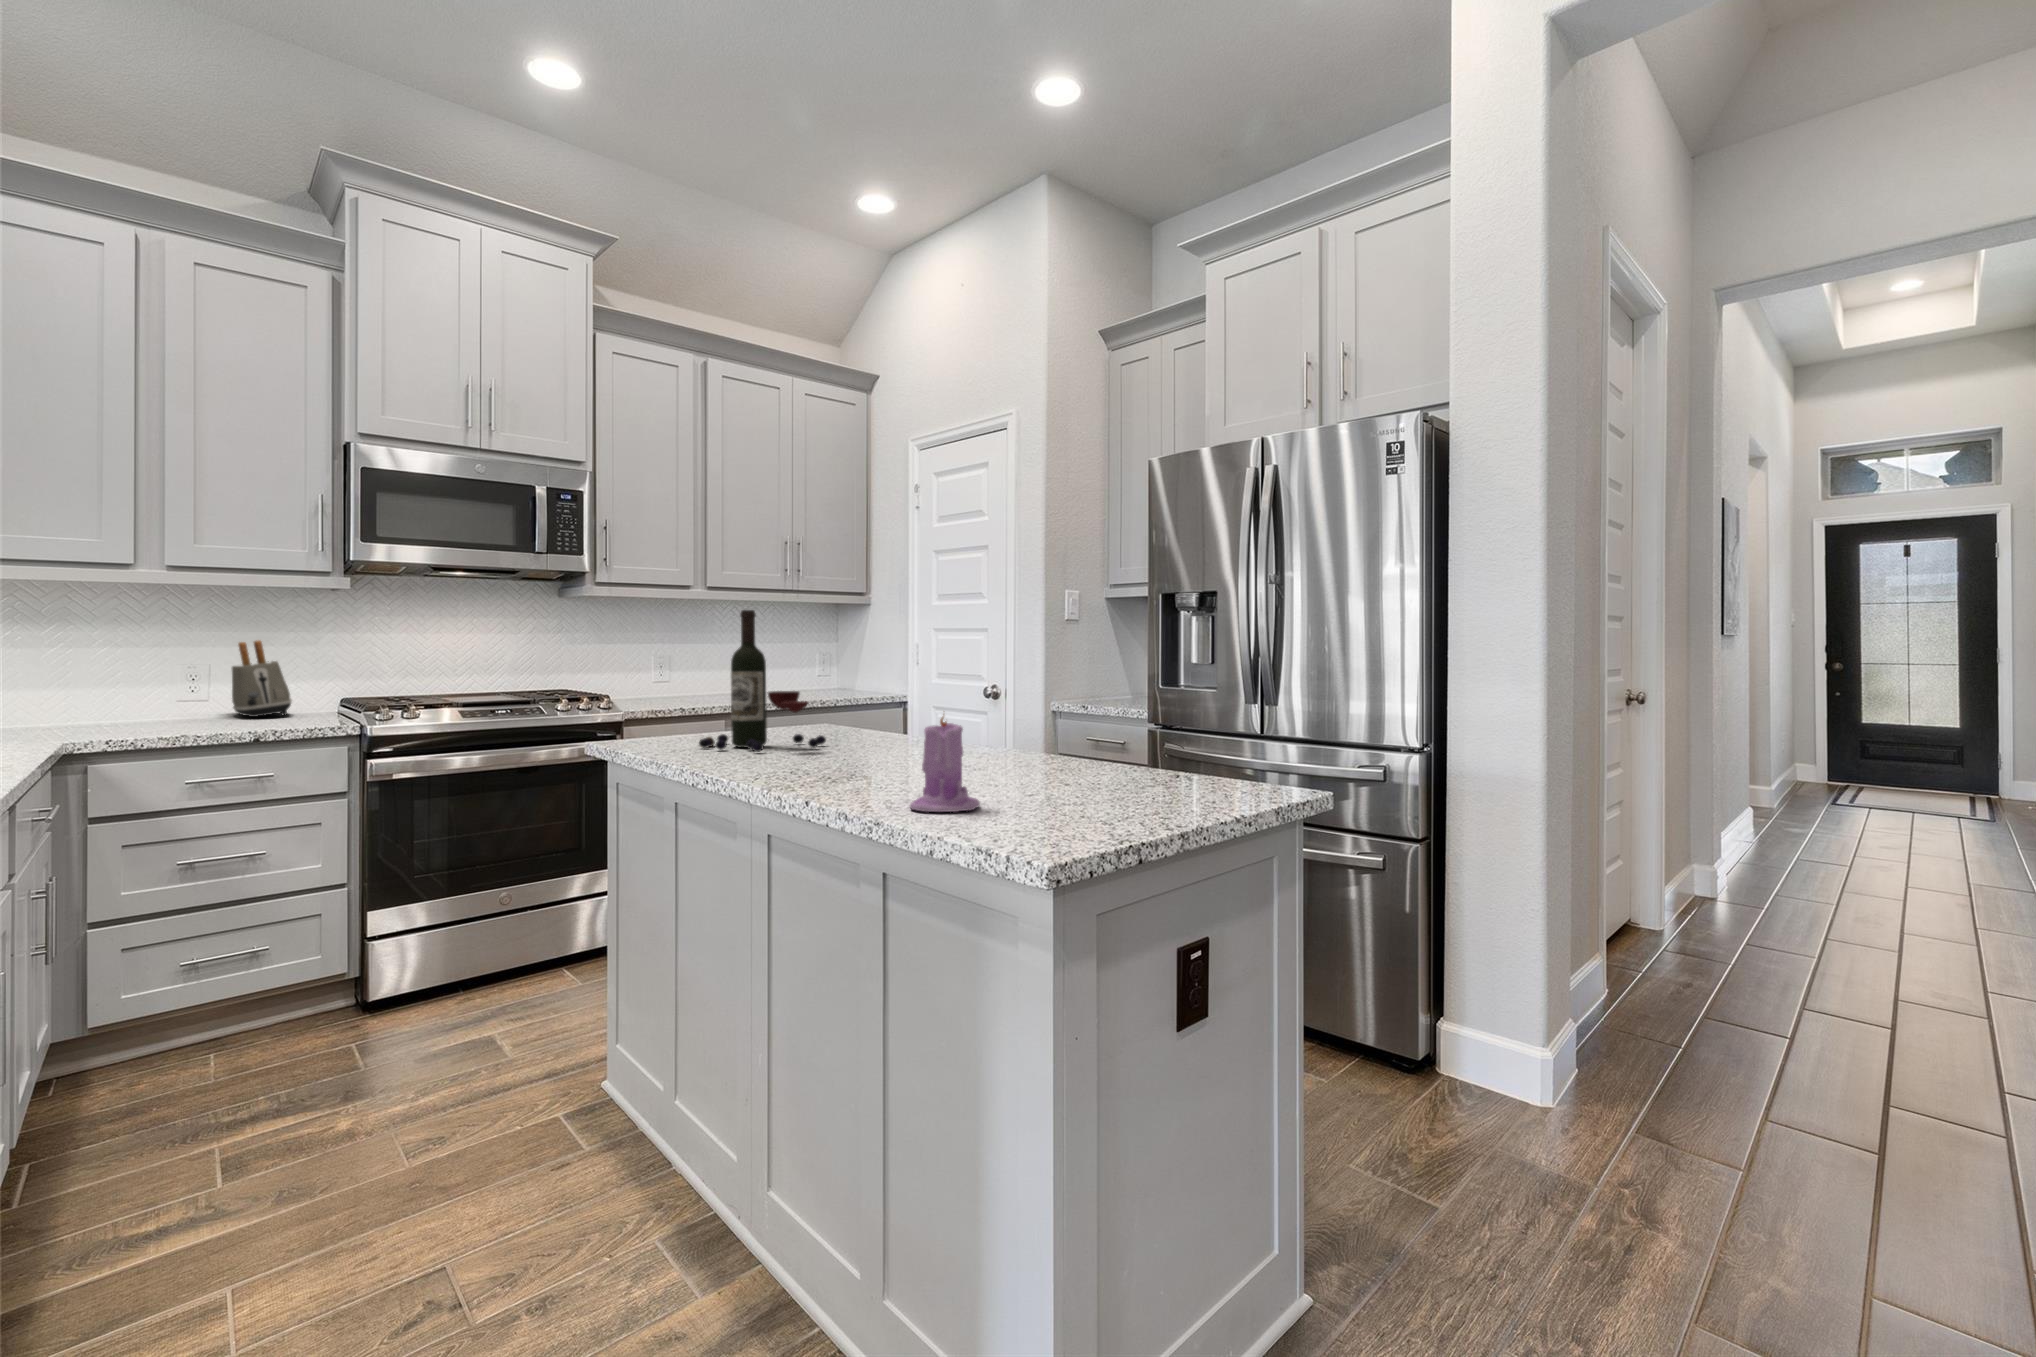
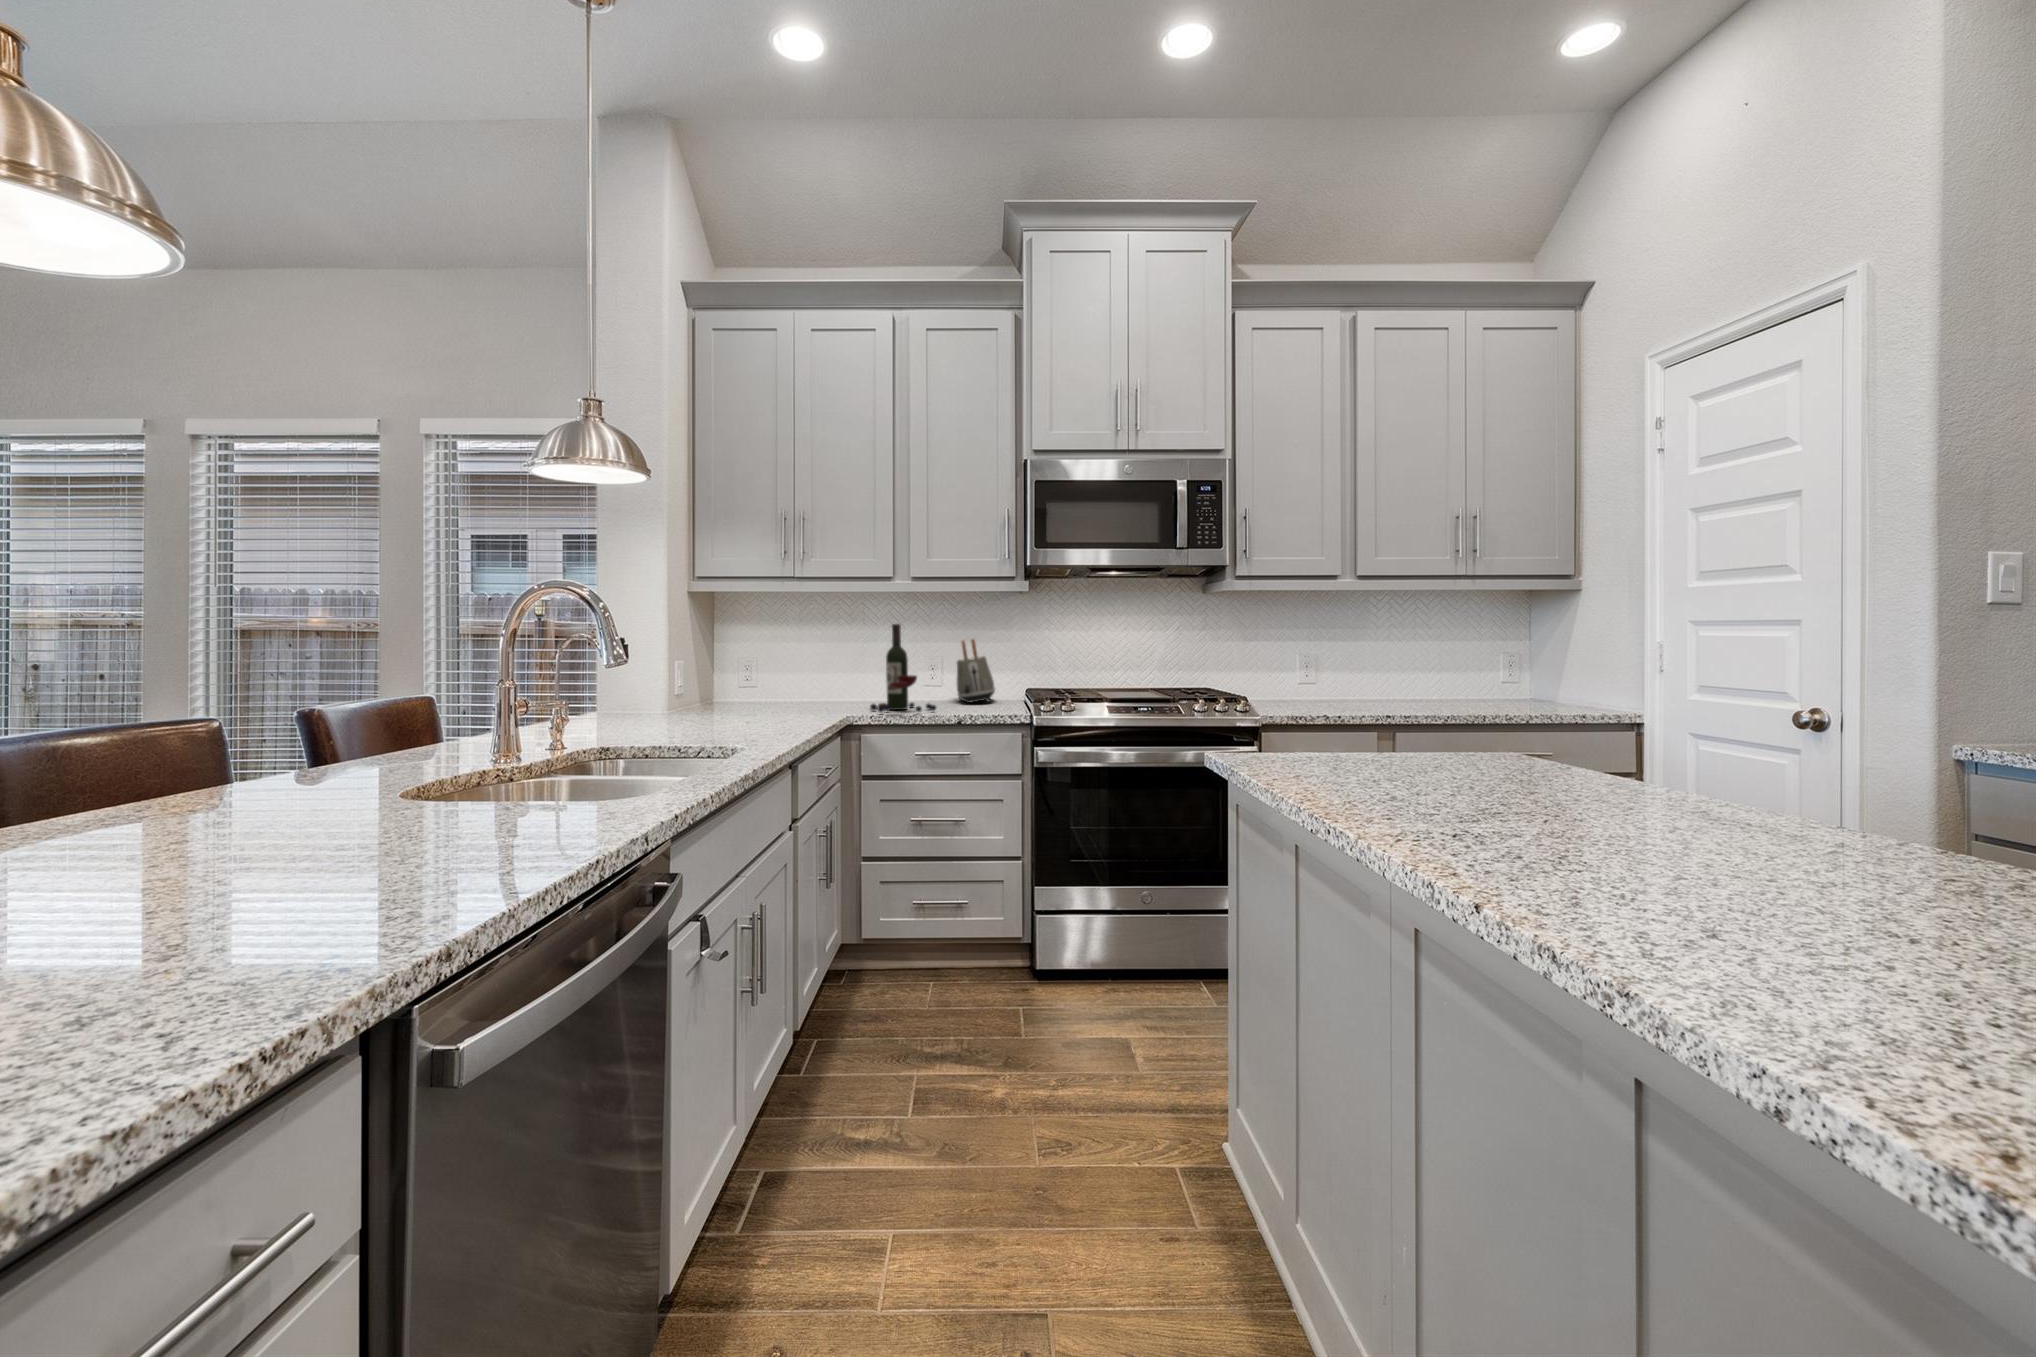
wine bottle: present [699,610,826,752] -> present [870,624,936,712]
candle: present [910,716,980,812] -> none [1691,793,1876,1012]

